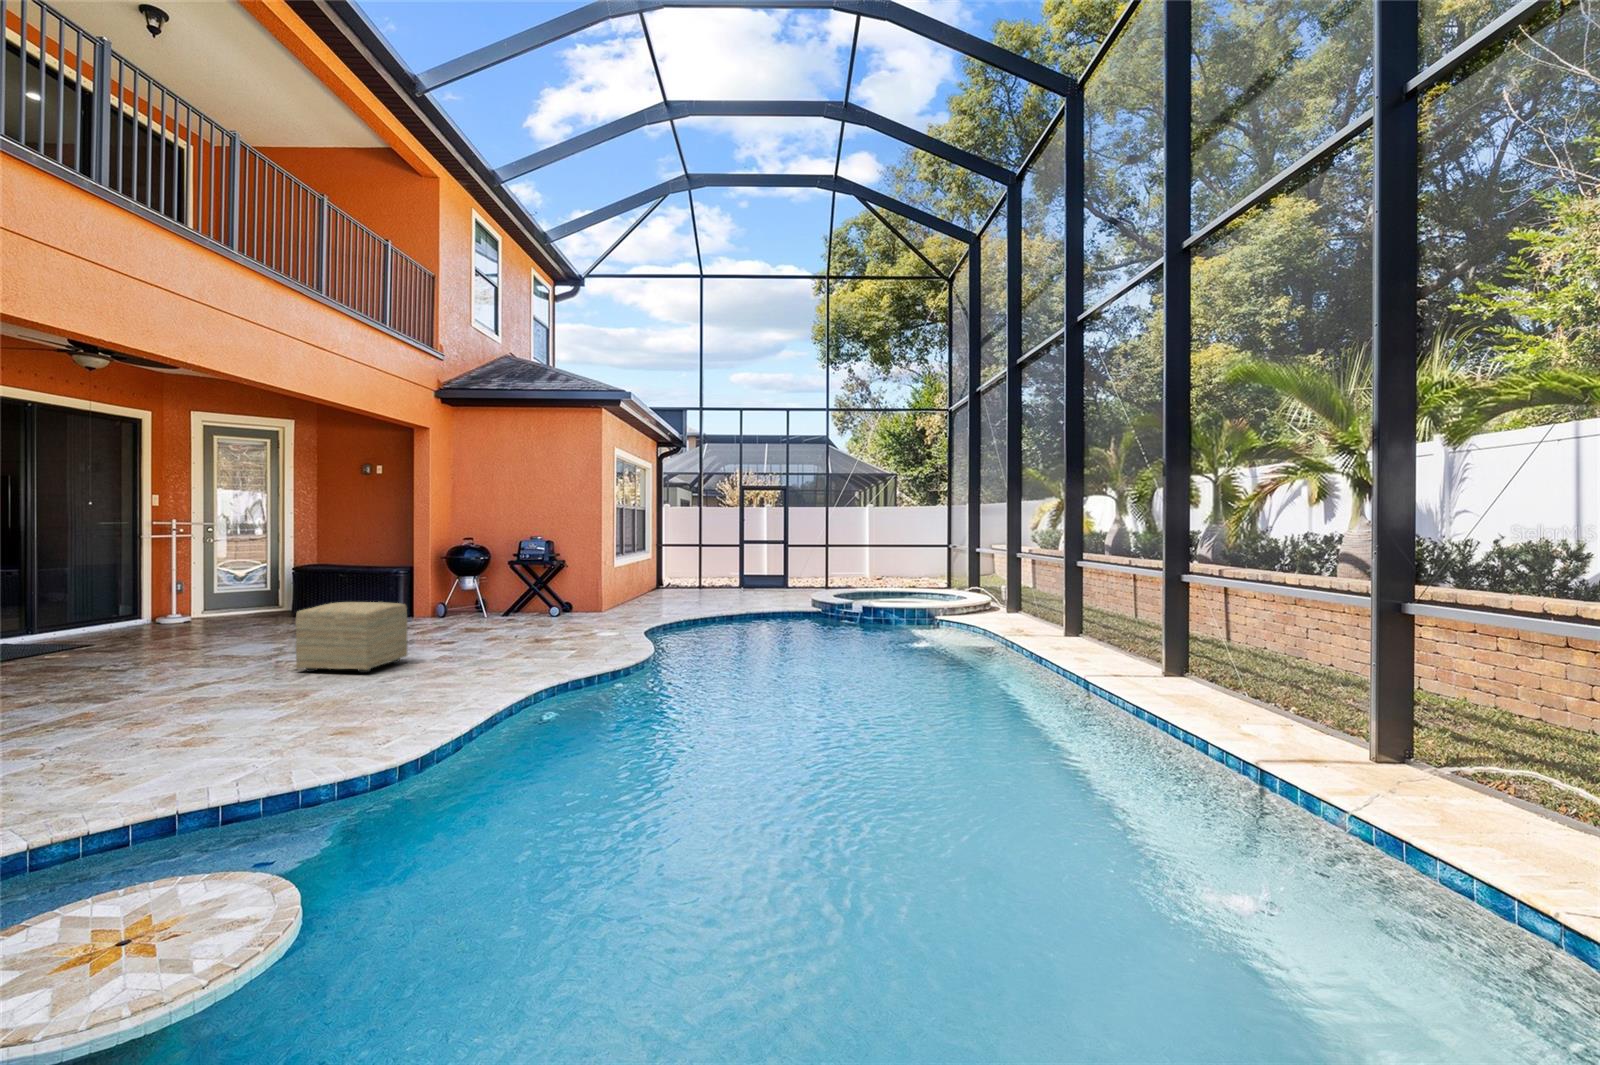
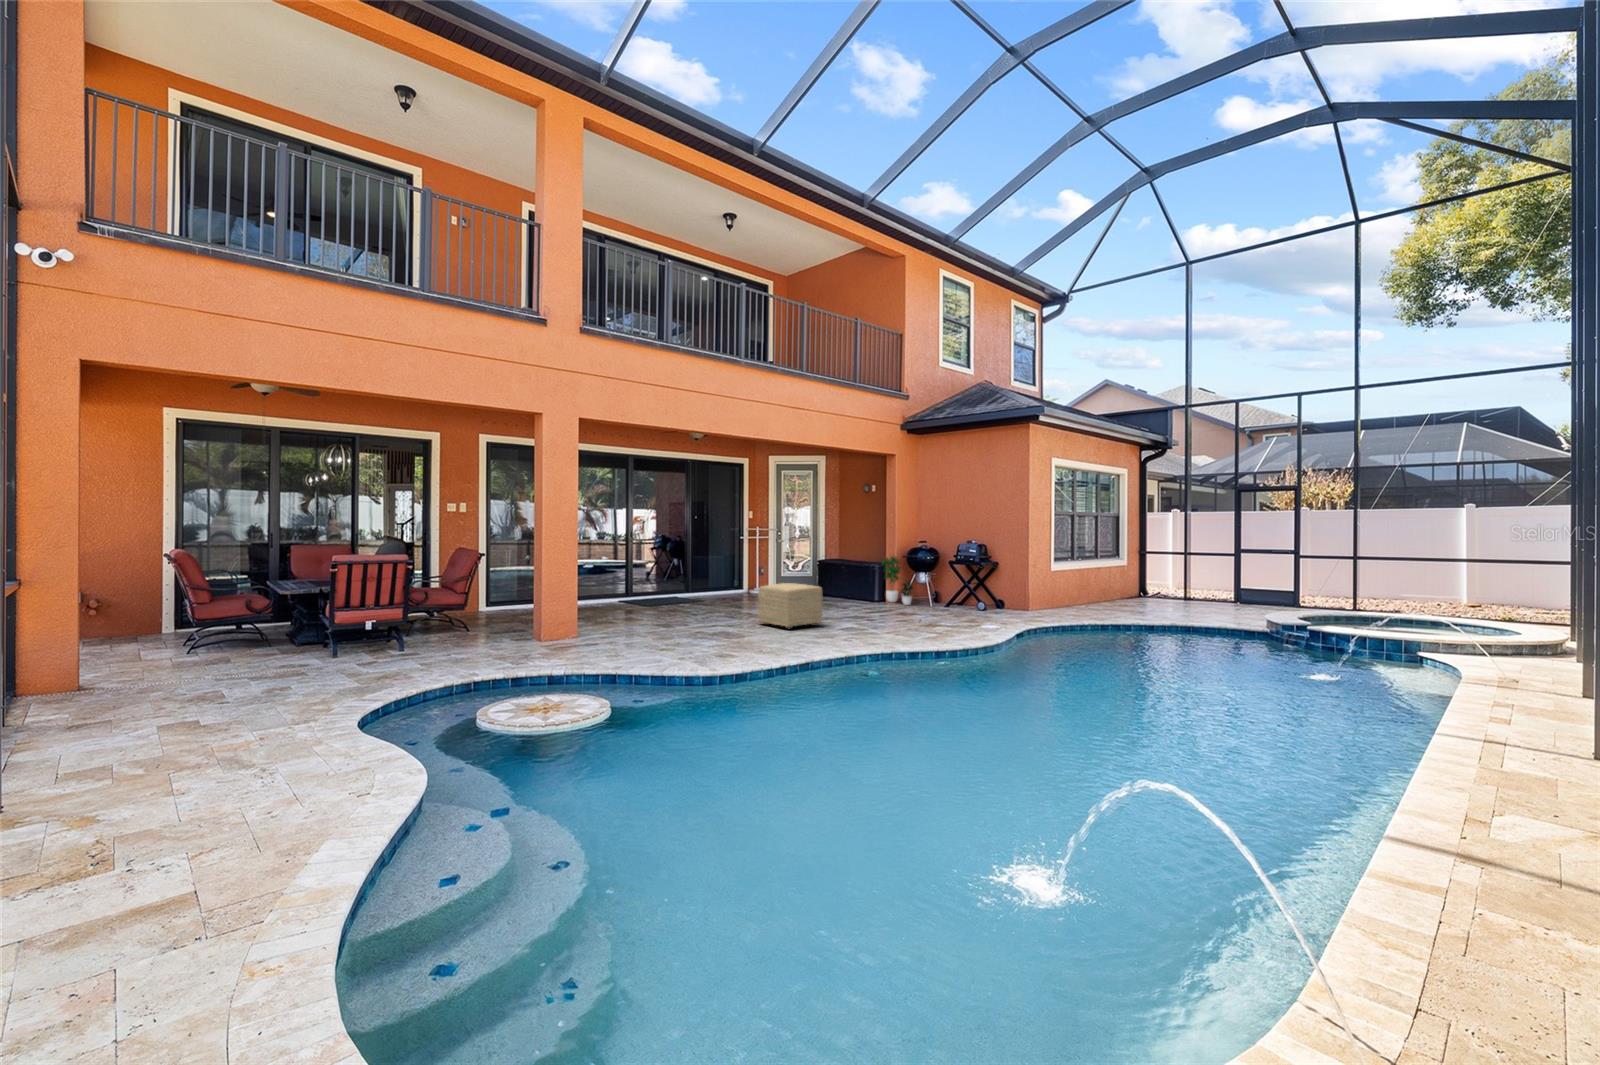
potted plant: none [412,552,473,621] -> present [882,556,915,605]

